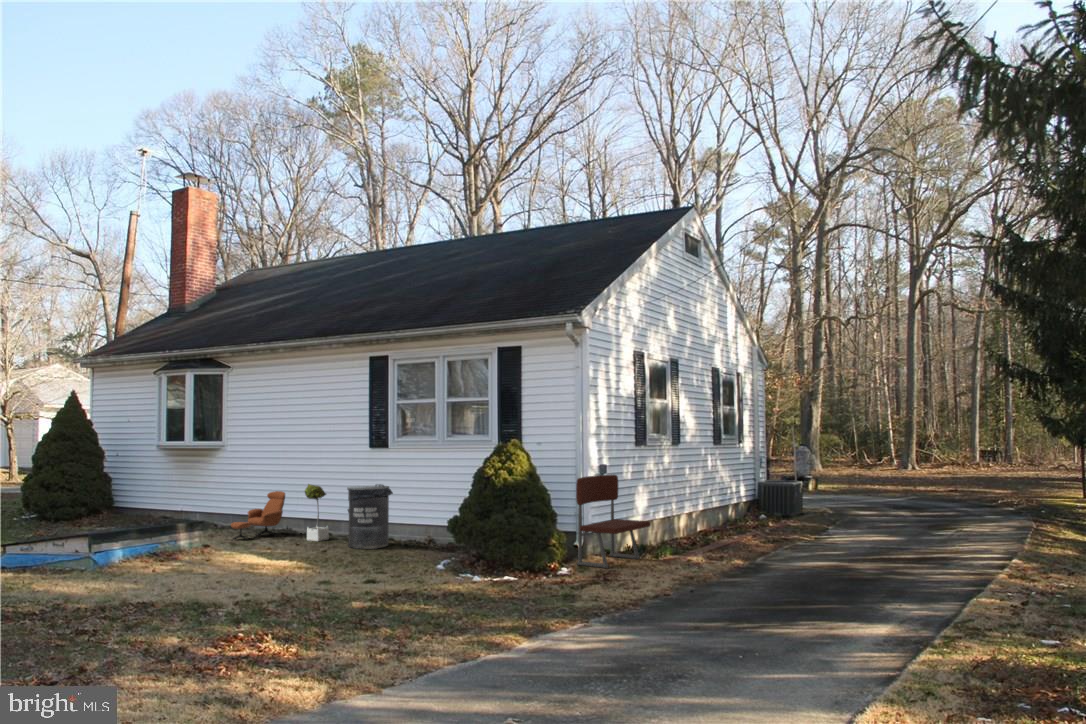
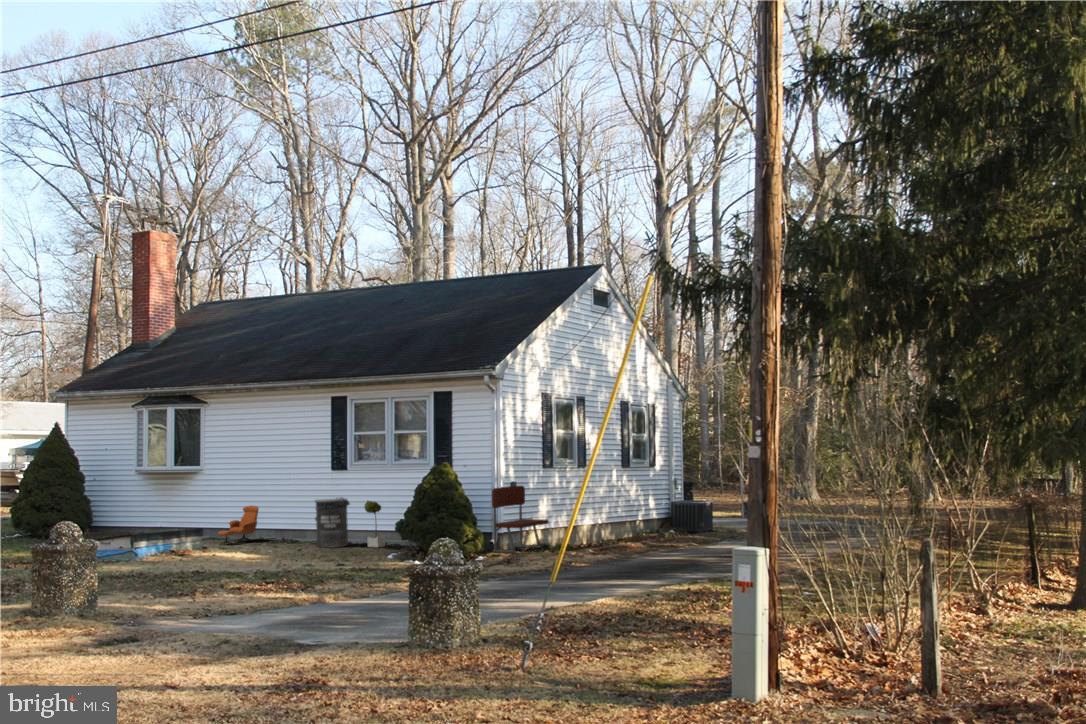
potted tree: present [305,484,329,541] -> present [364,501,385,547]

